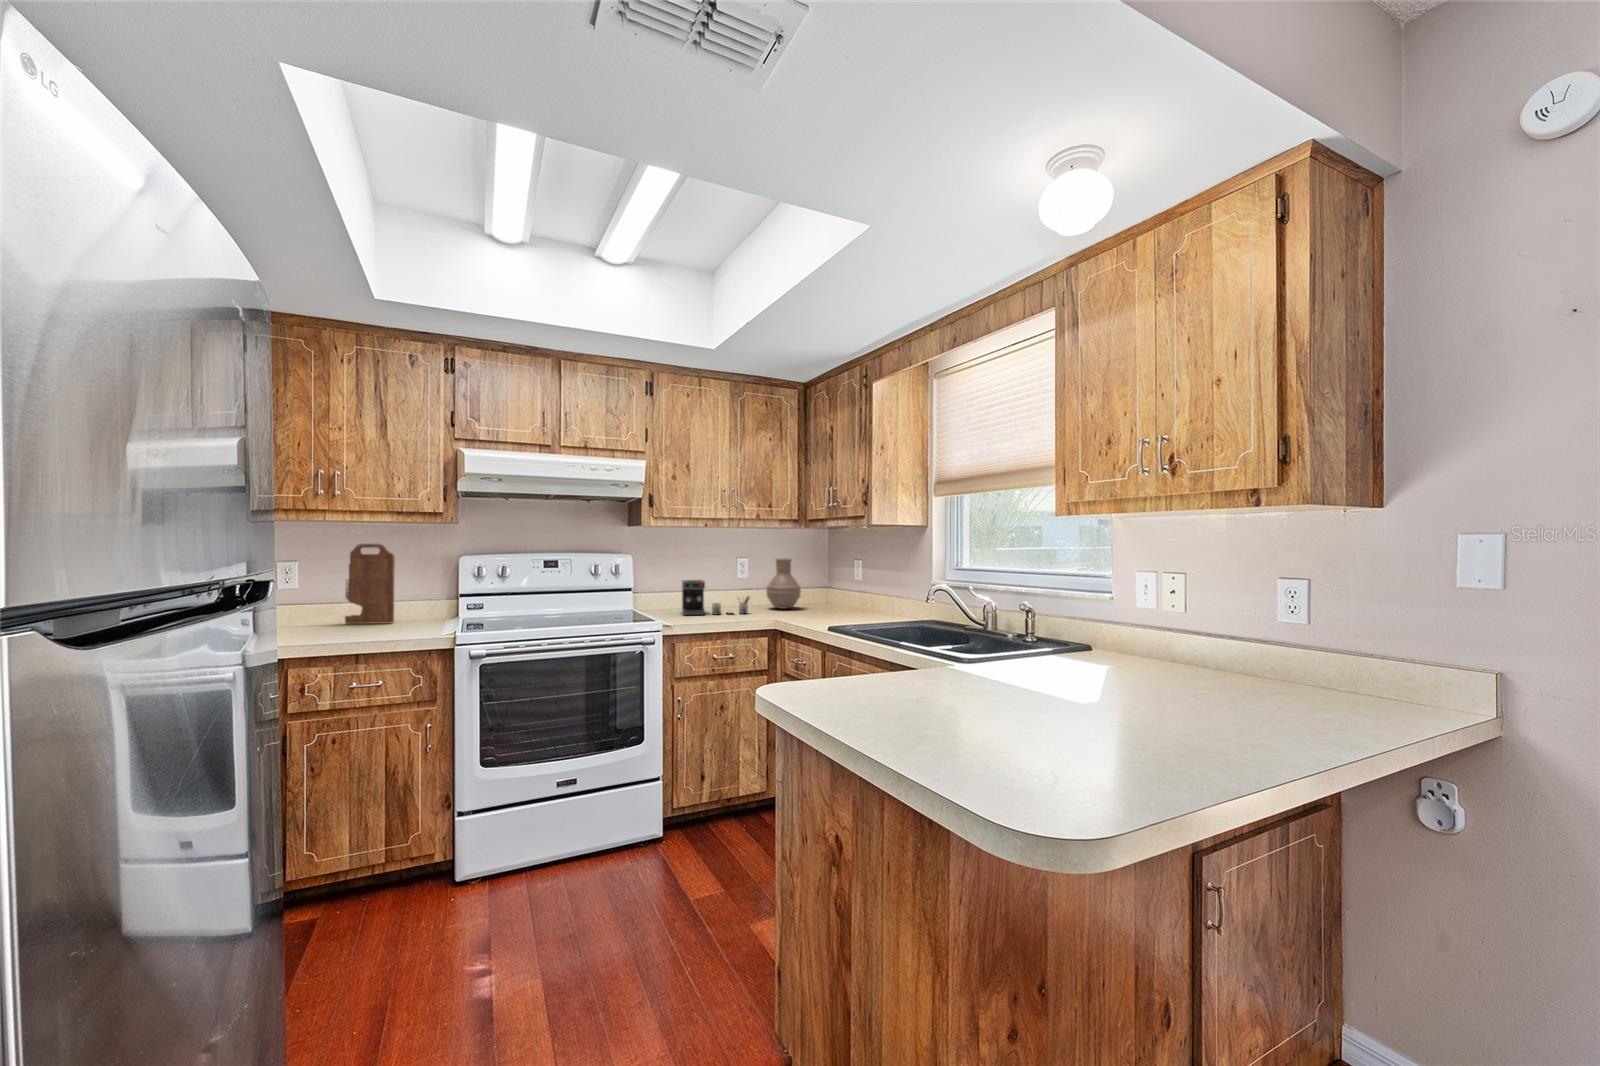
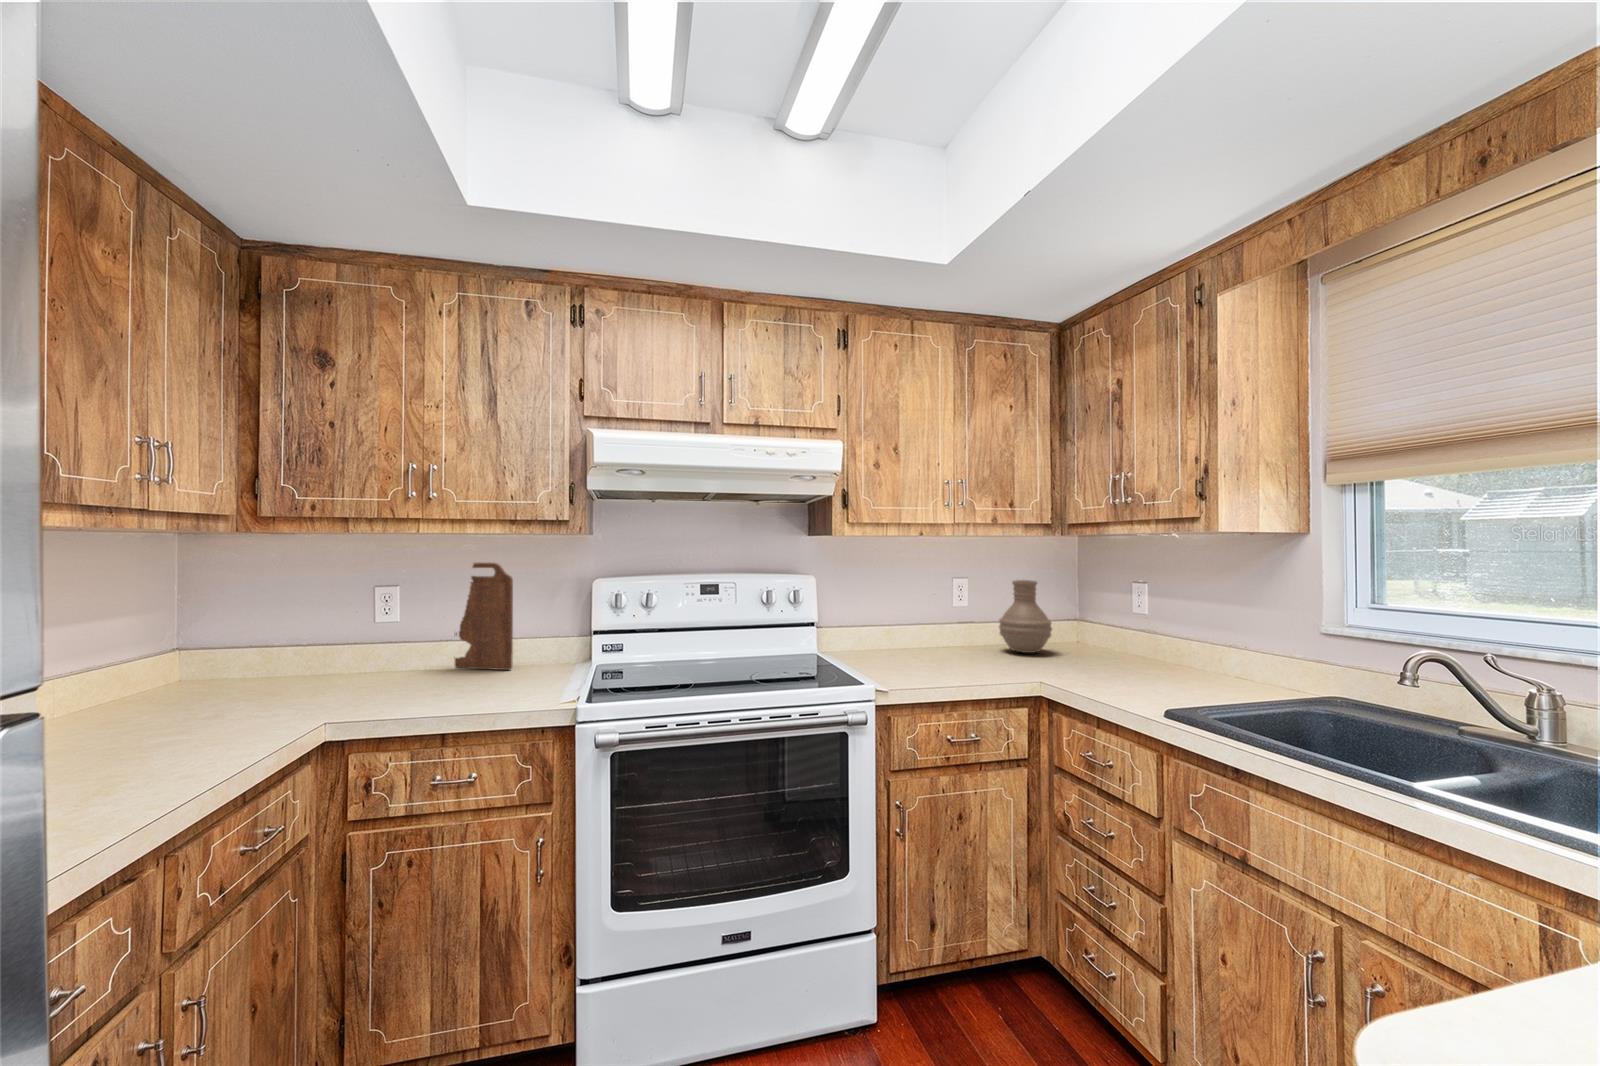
coffee maker: present [682,580,750,615] -> none [883,610,984,663]

